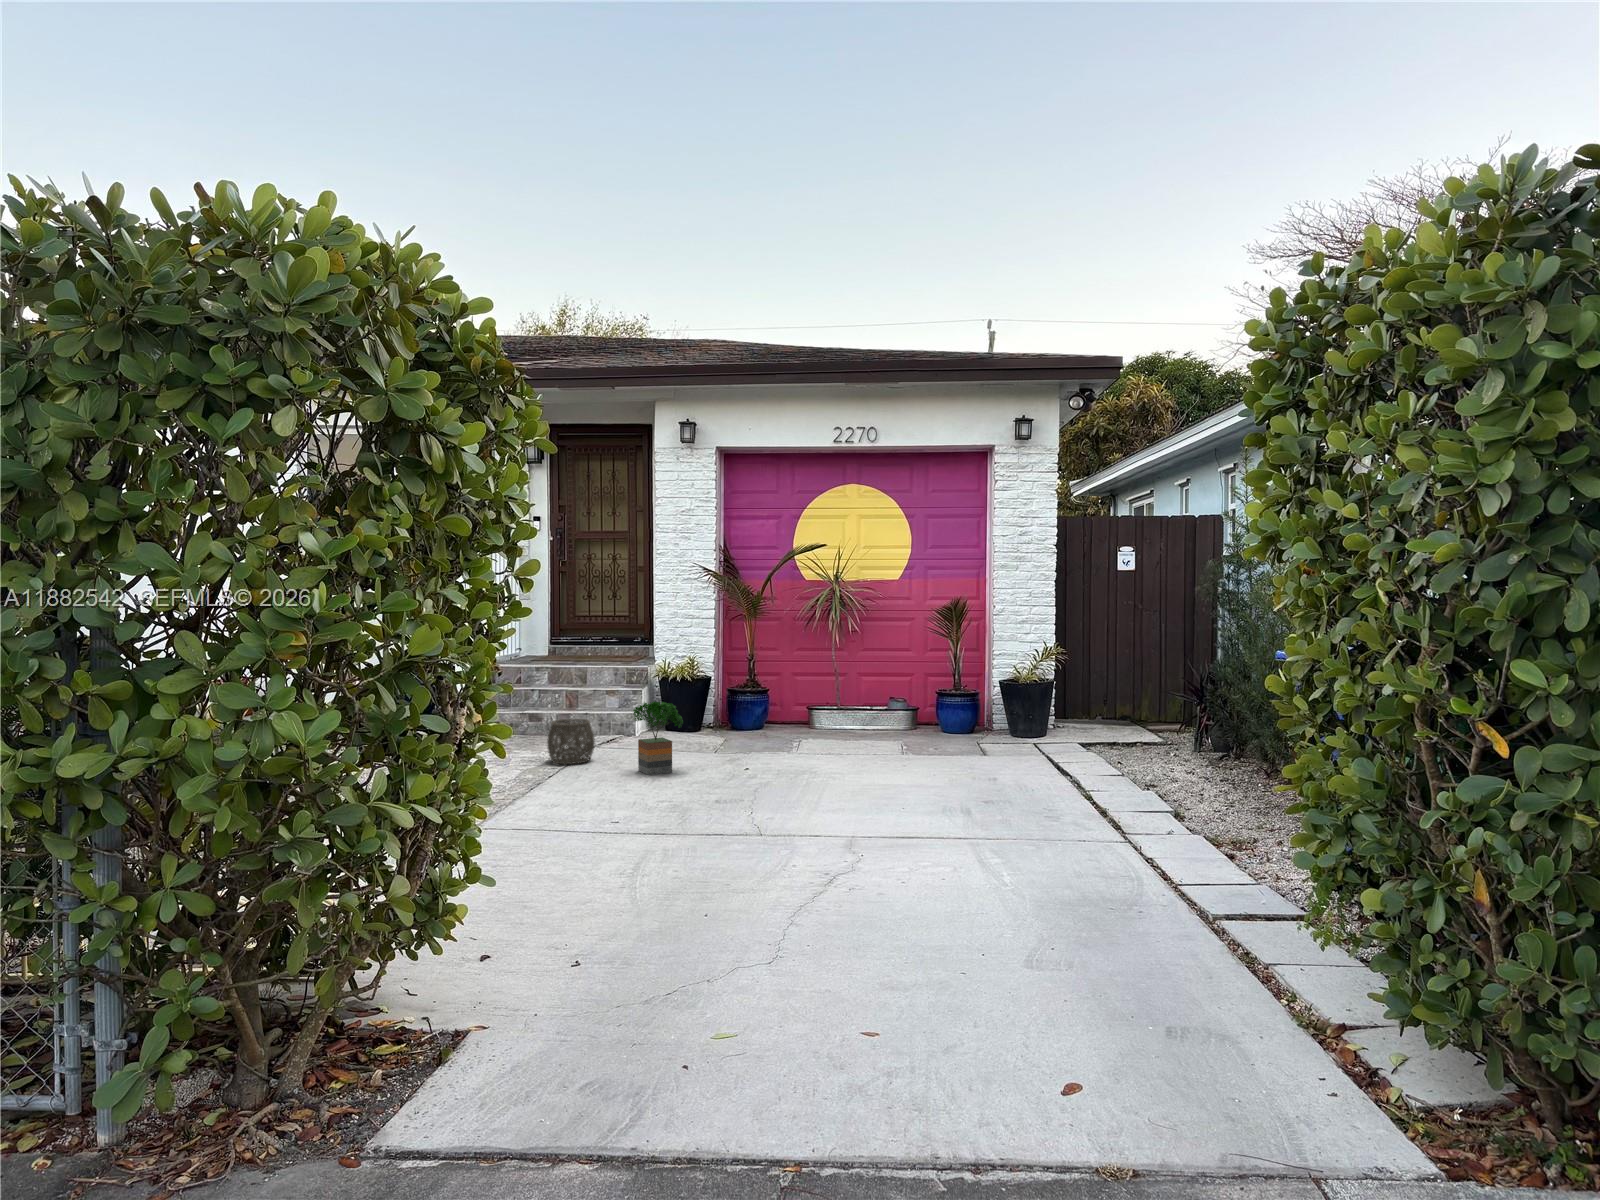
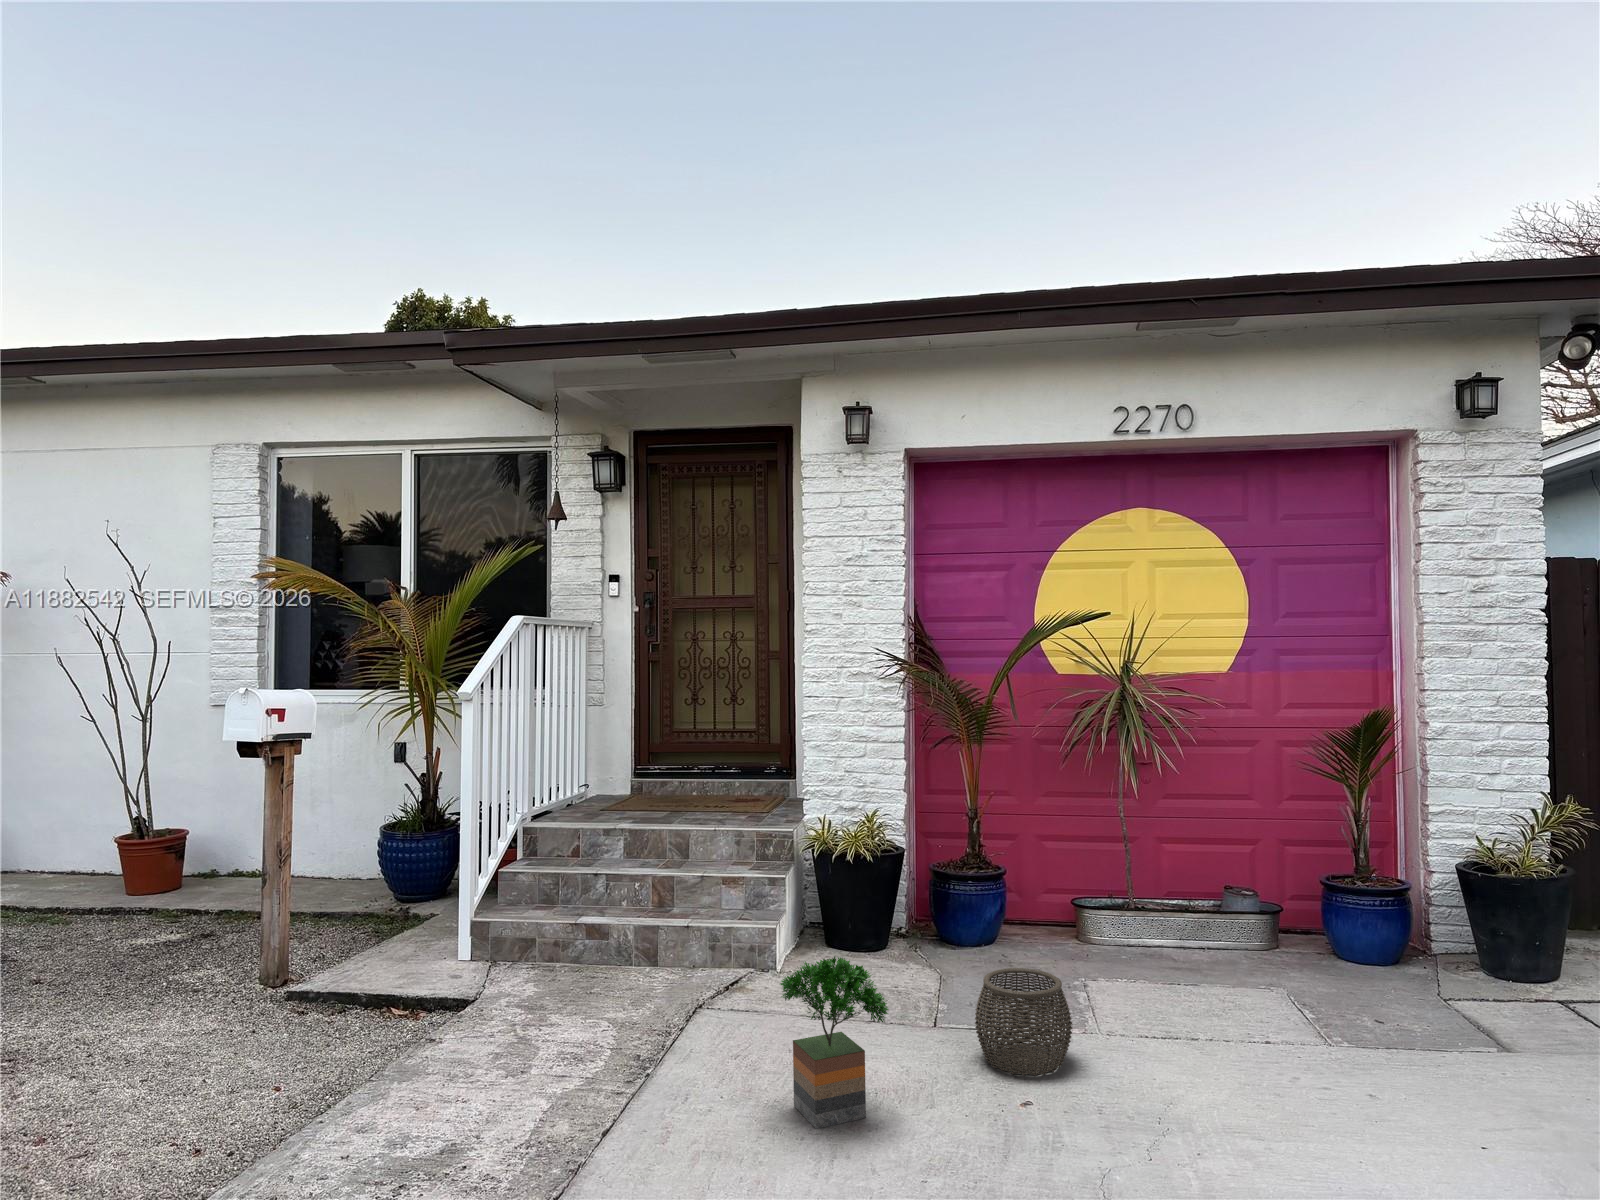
woven basket: present [547,719,595,764] -> present [975,968,1072,1076]

